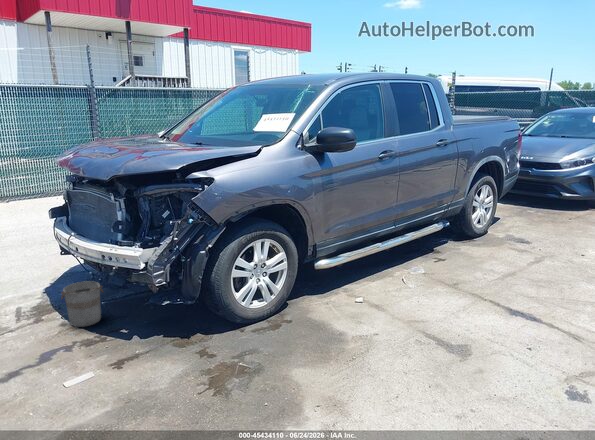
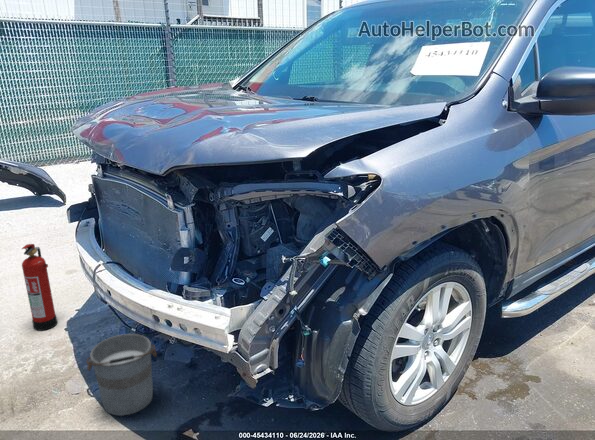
fire extinguisher: none [14,235,35,292] -> present [22,244,57,331]

